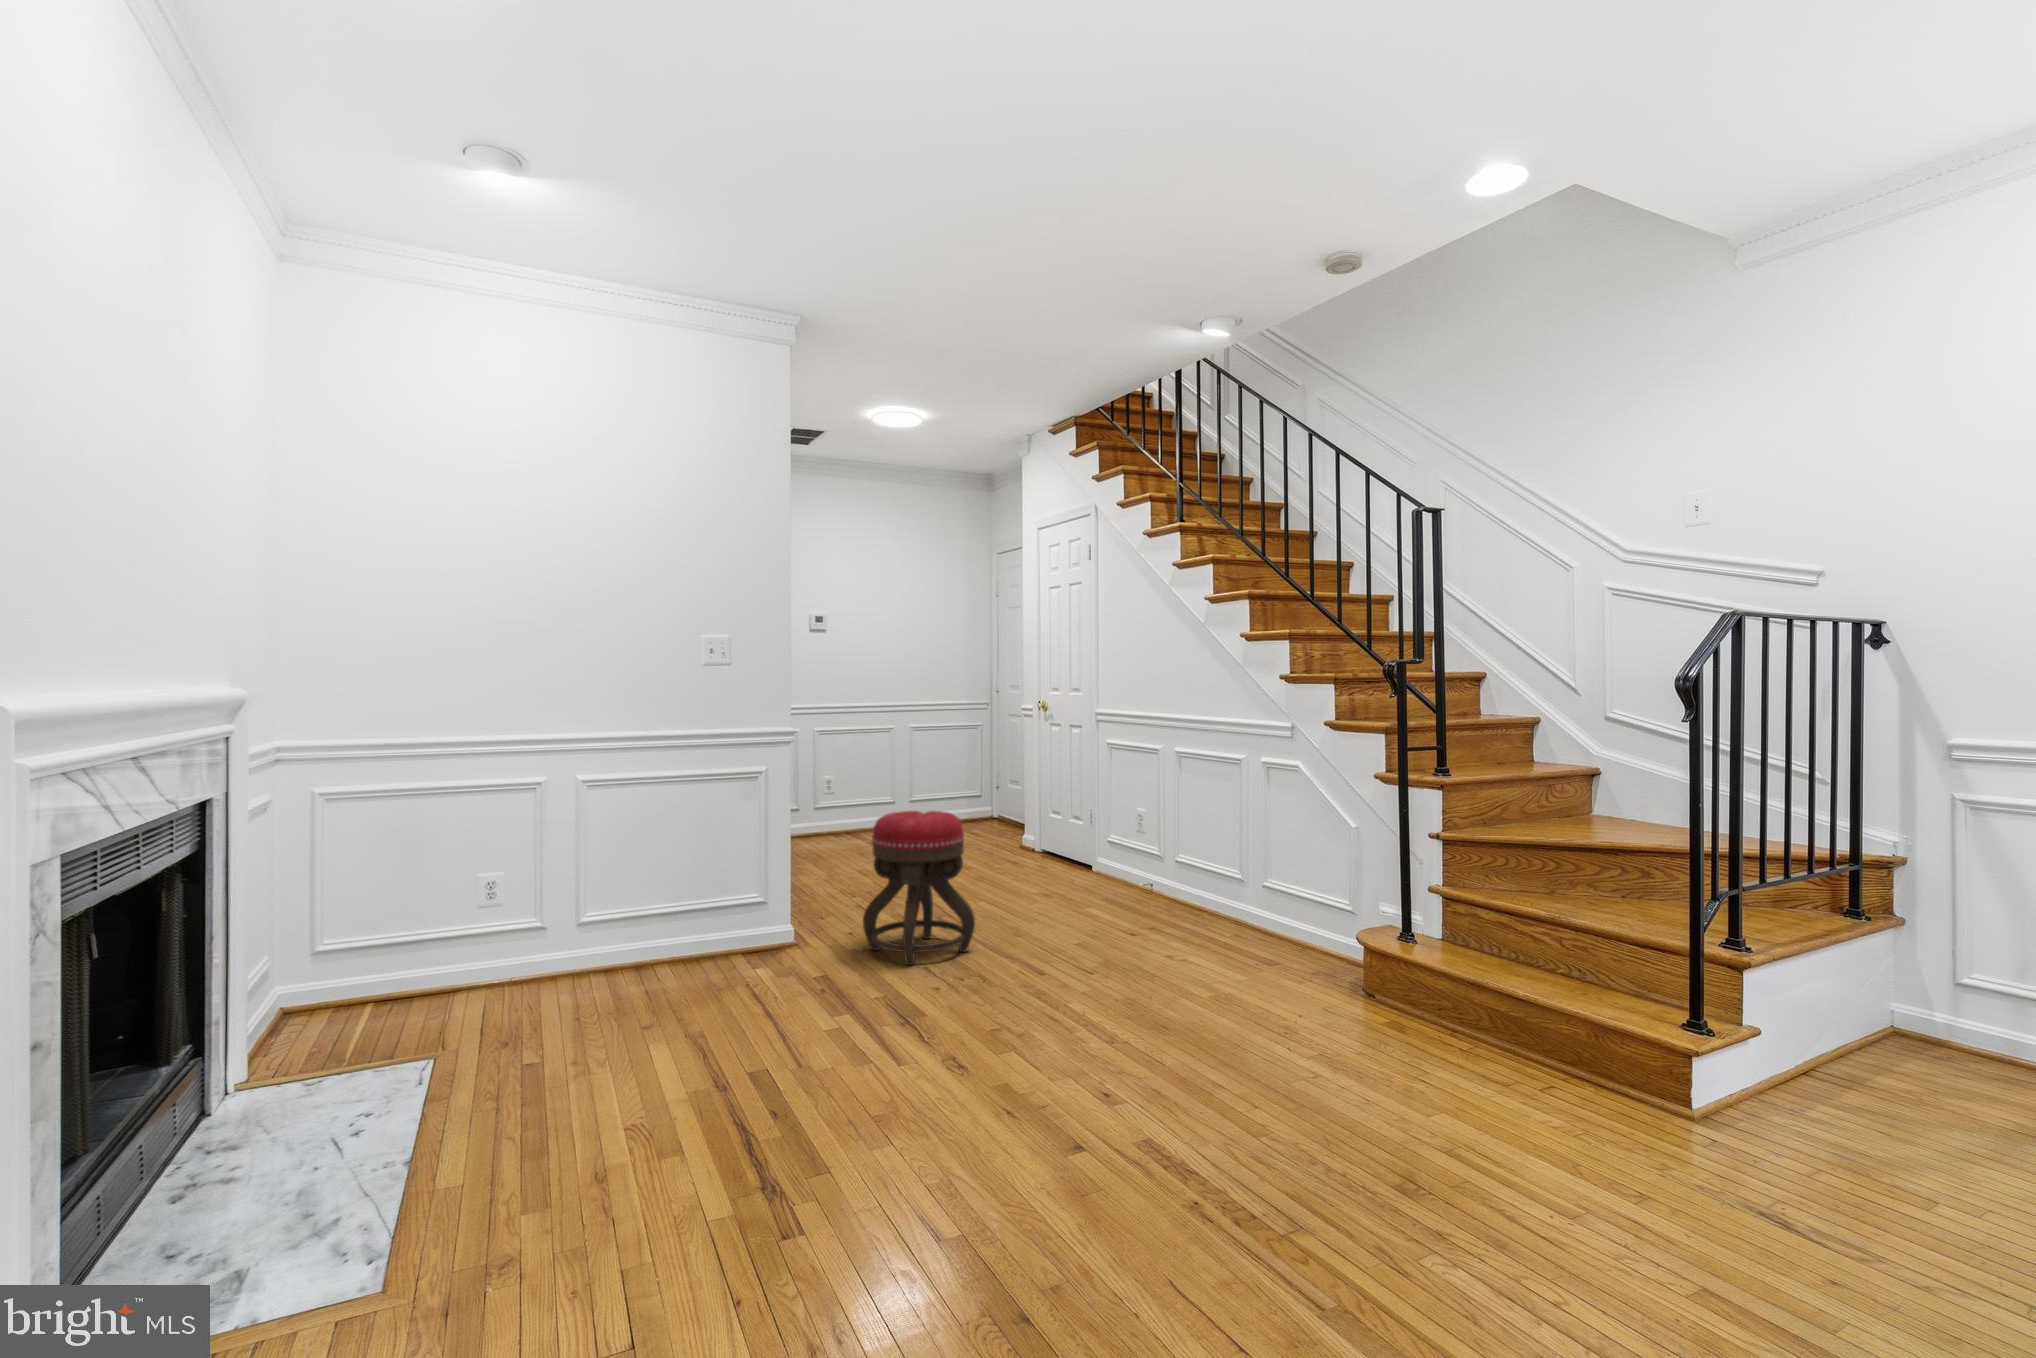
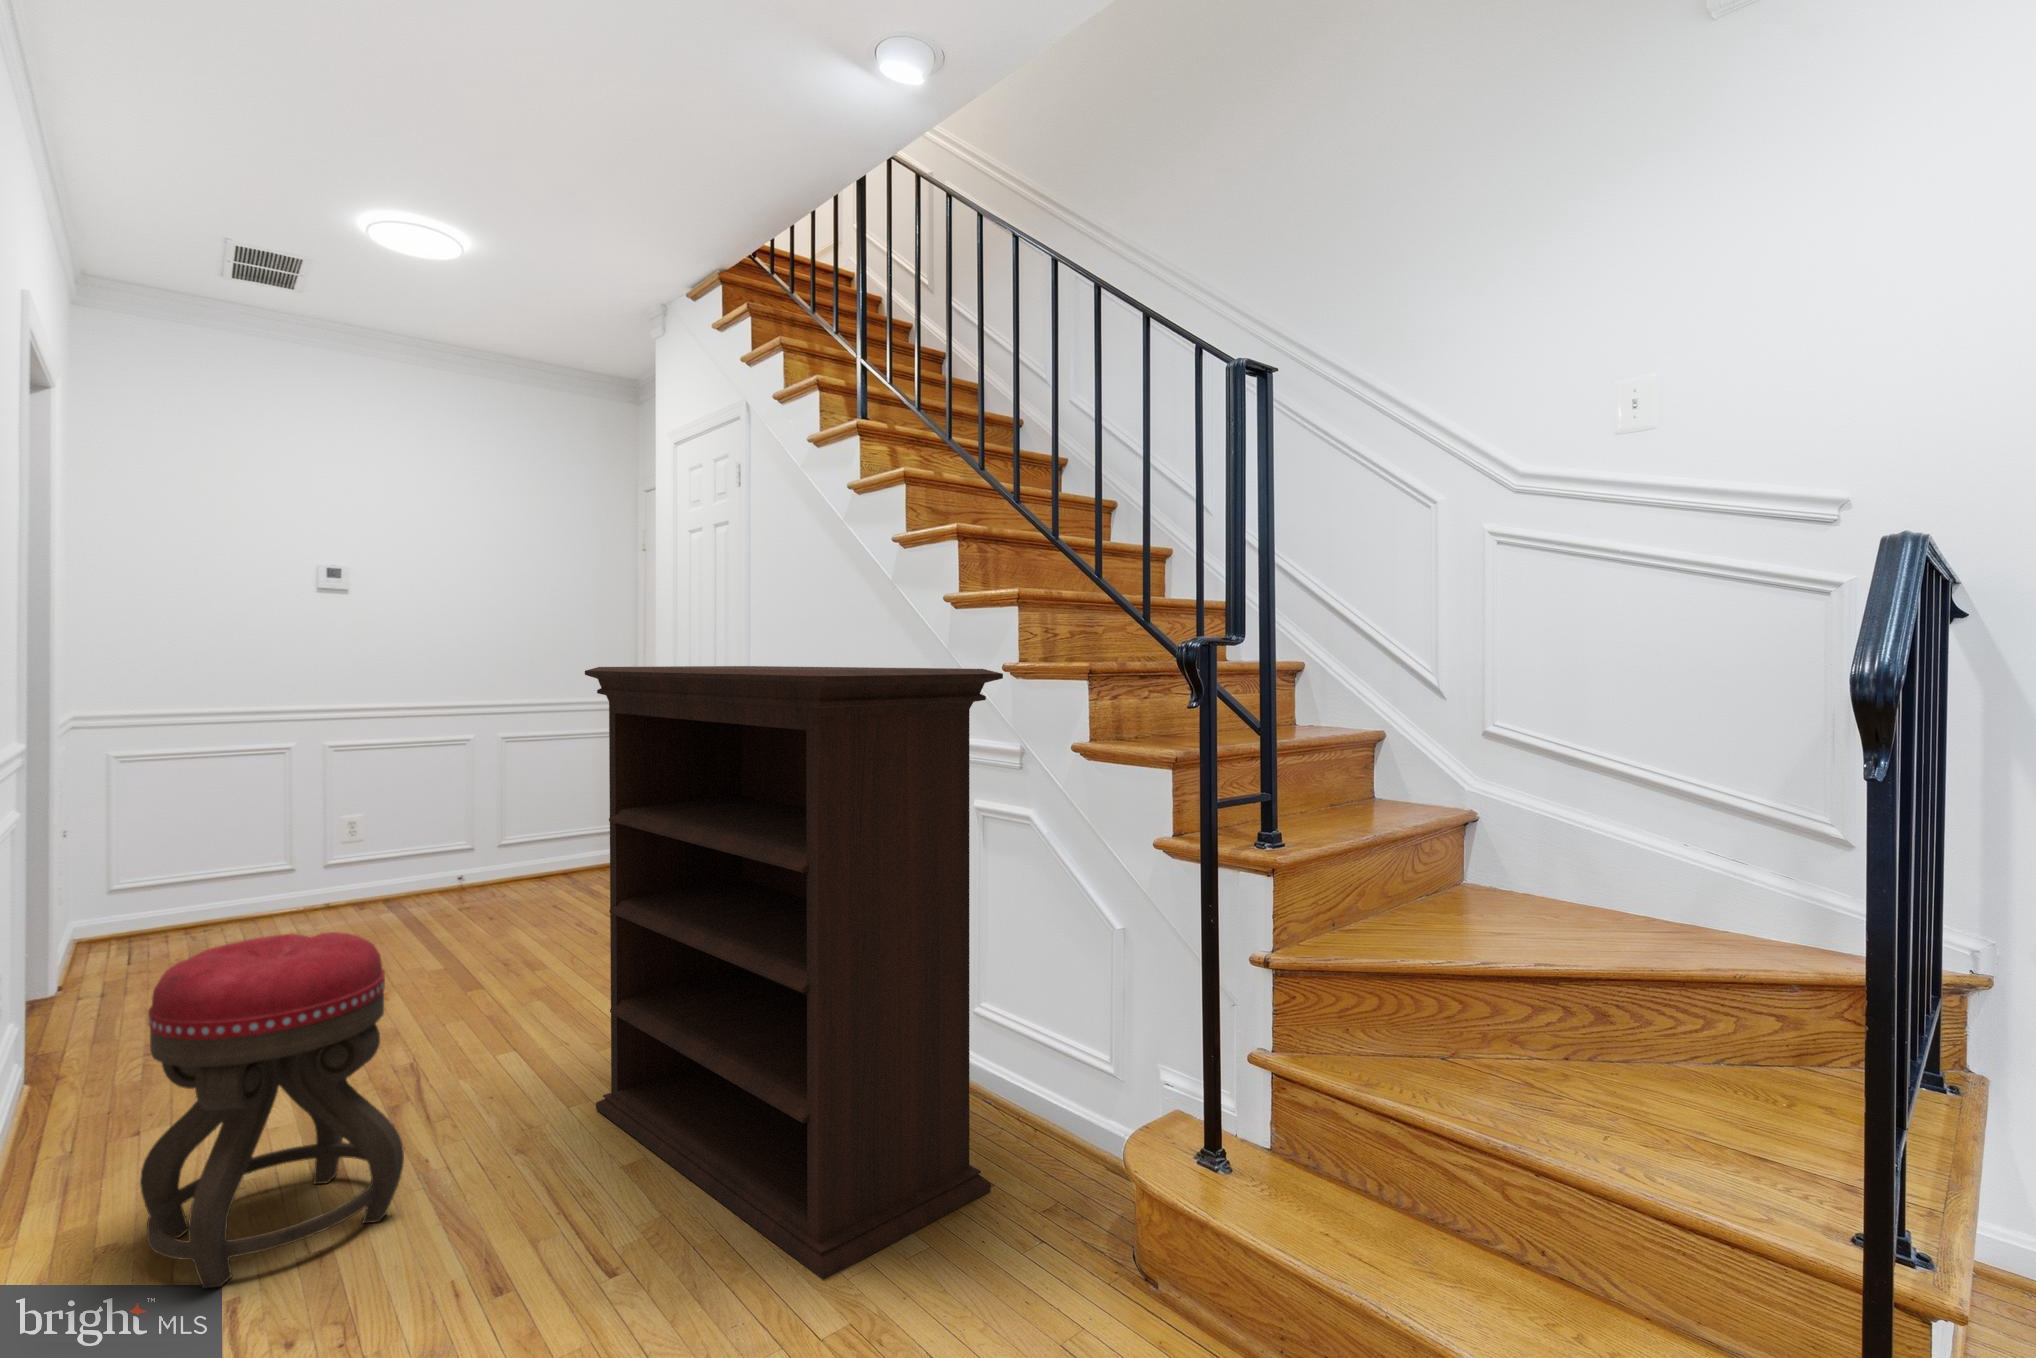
bookshelf: none [1039,676,1285,984] -> present [585,666,1003,1280]

